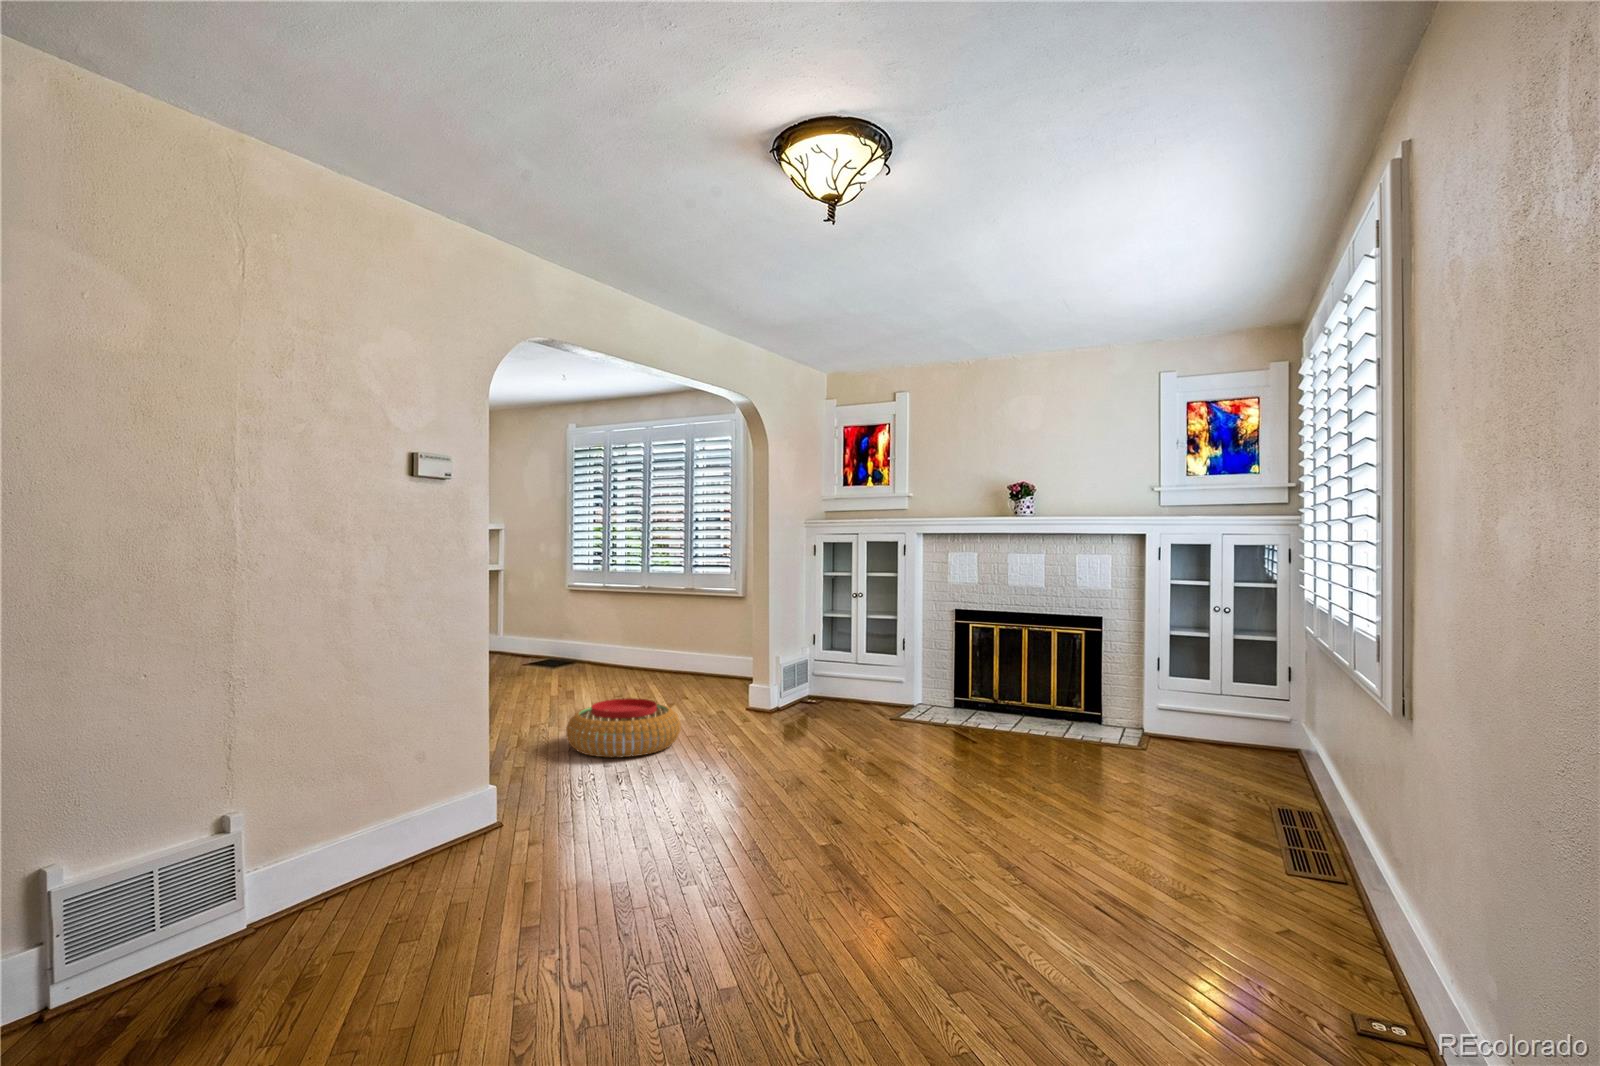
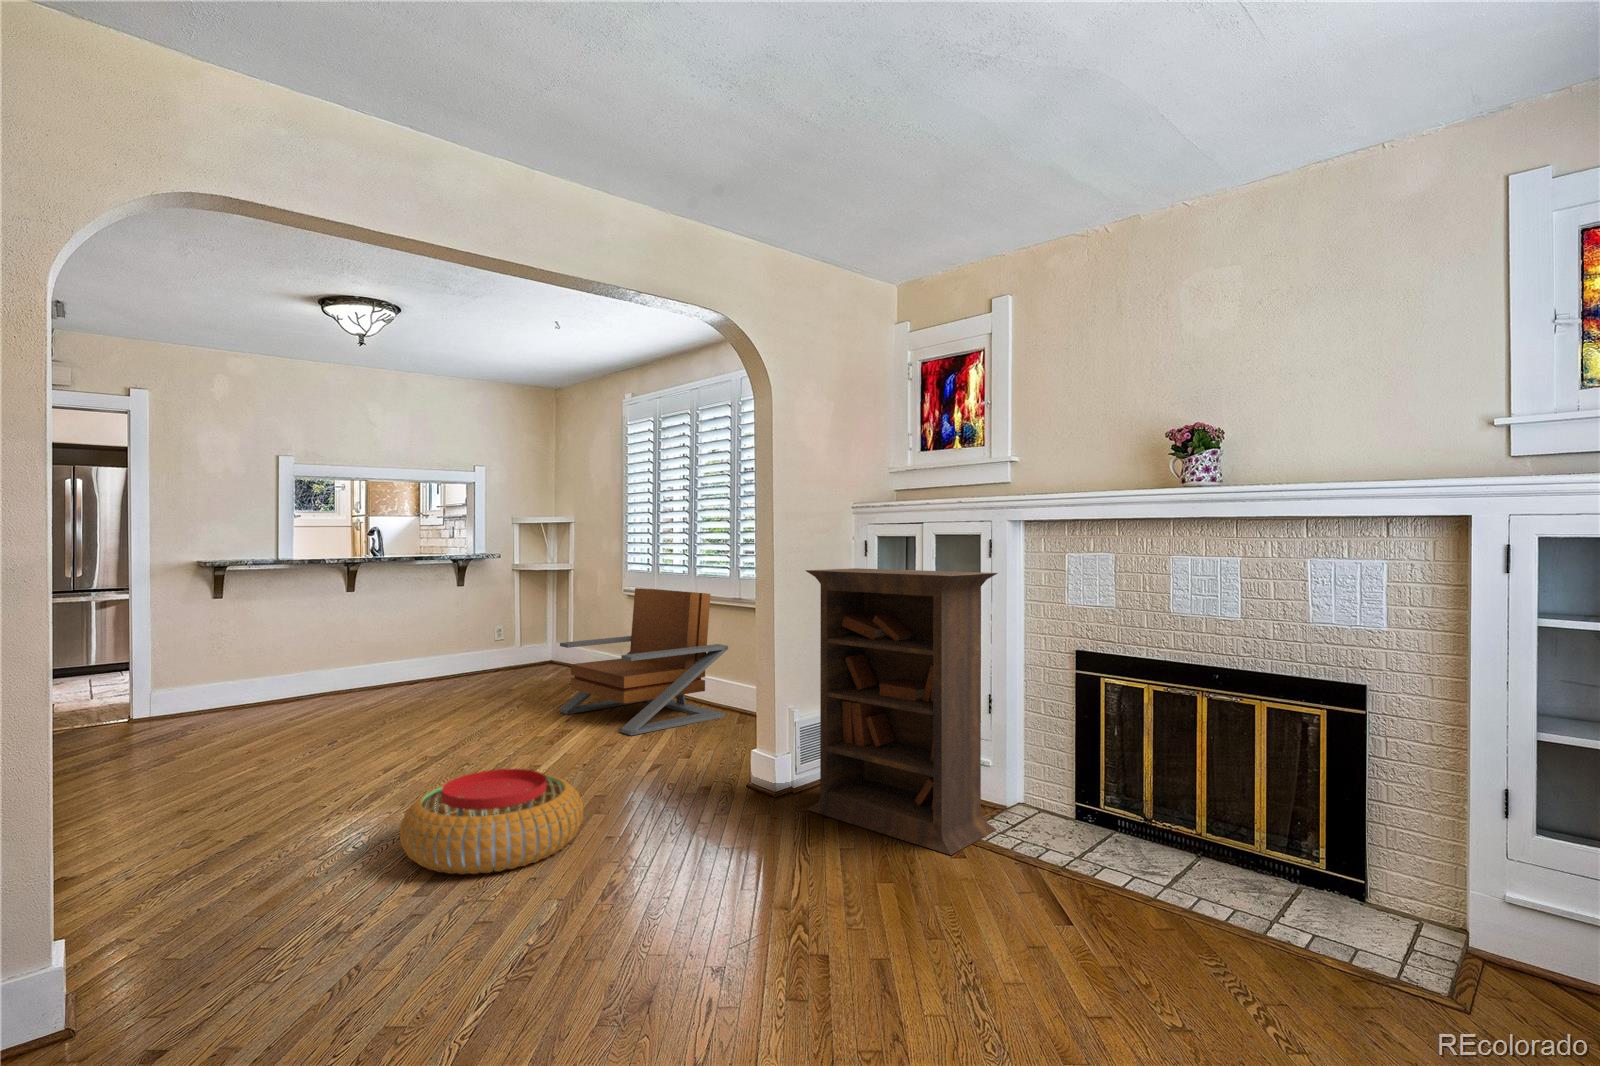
bookcase: none [797,563,916,726] -> present [805,568,998,855]
lounge chair: none [541,582,680,691] -> present [559,588,728,735]

